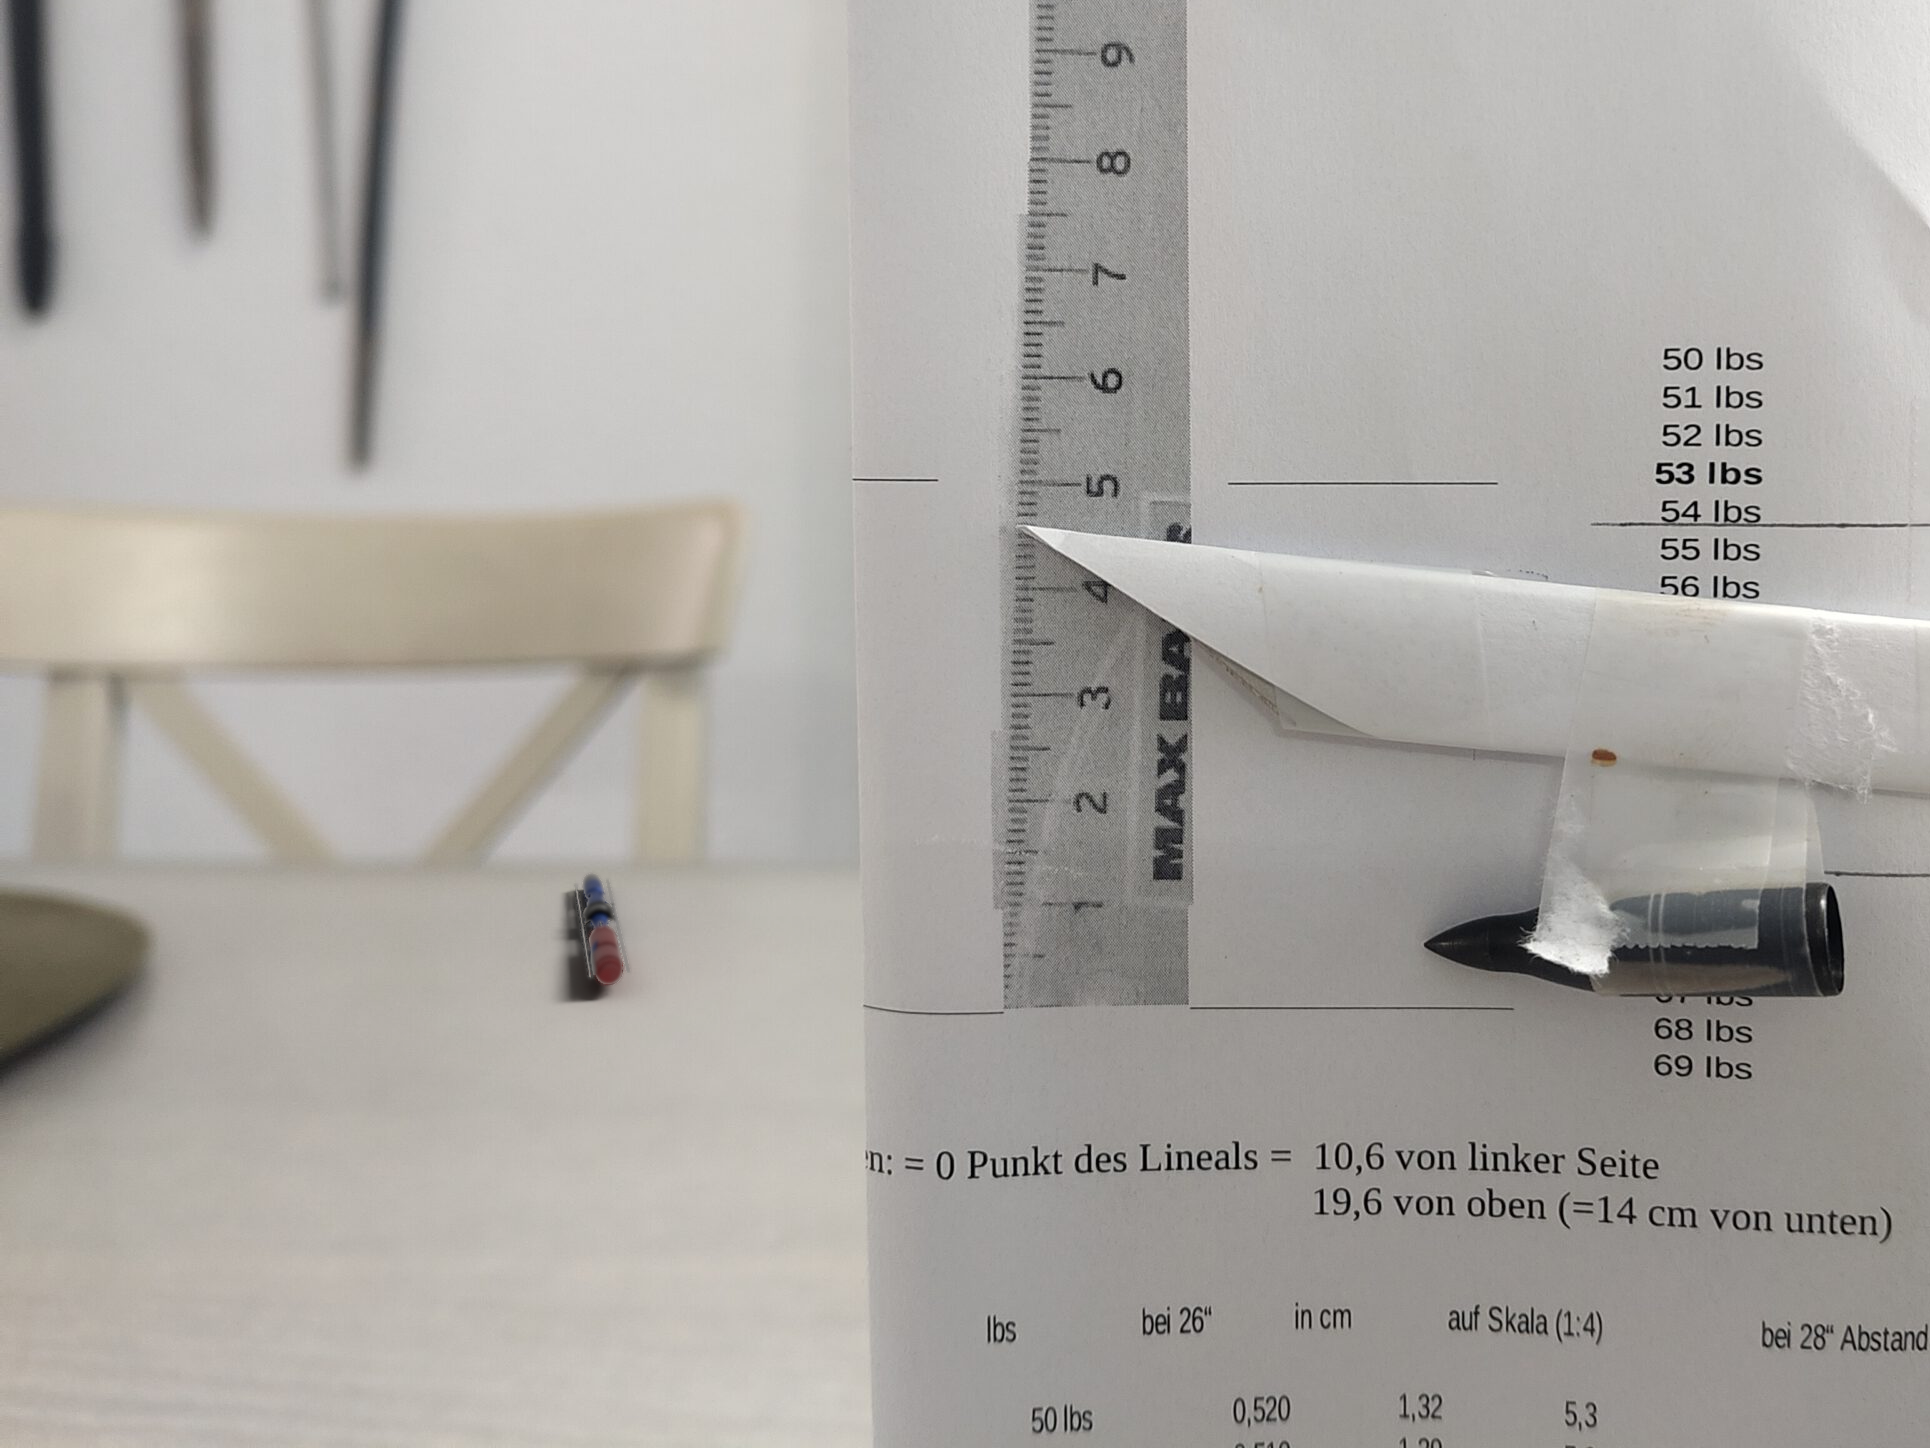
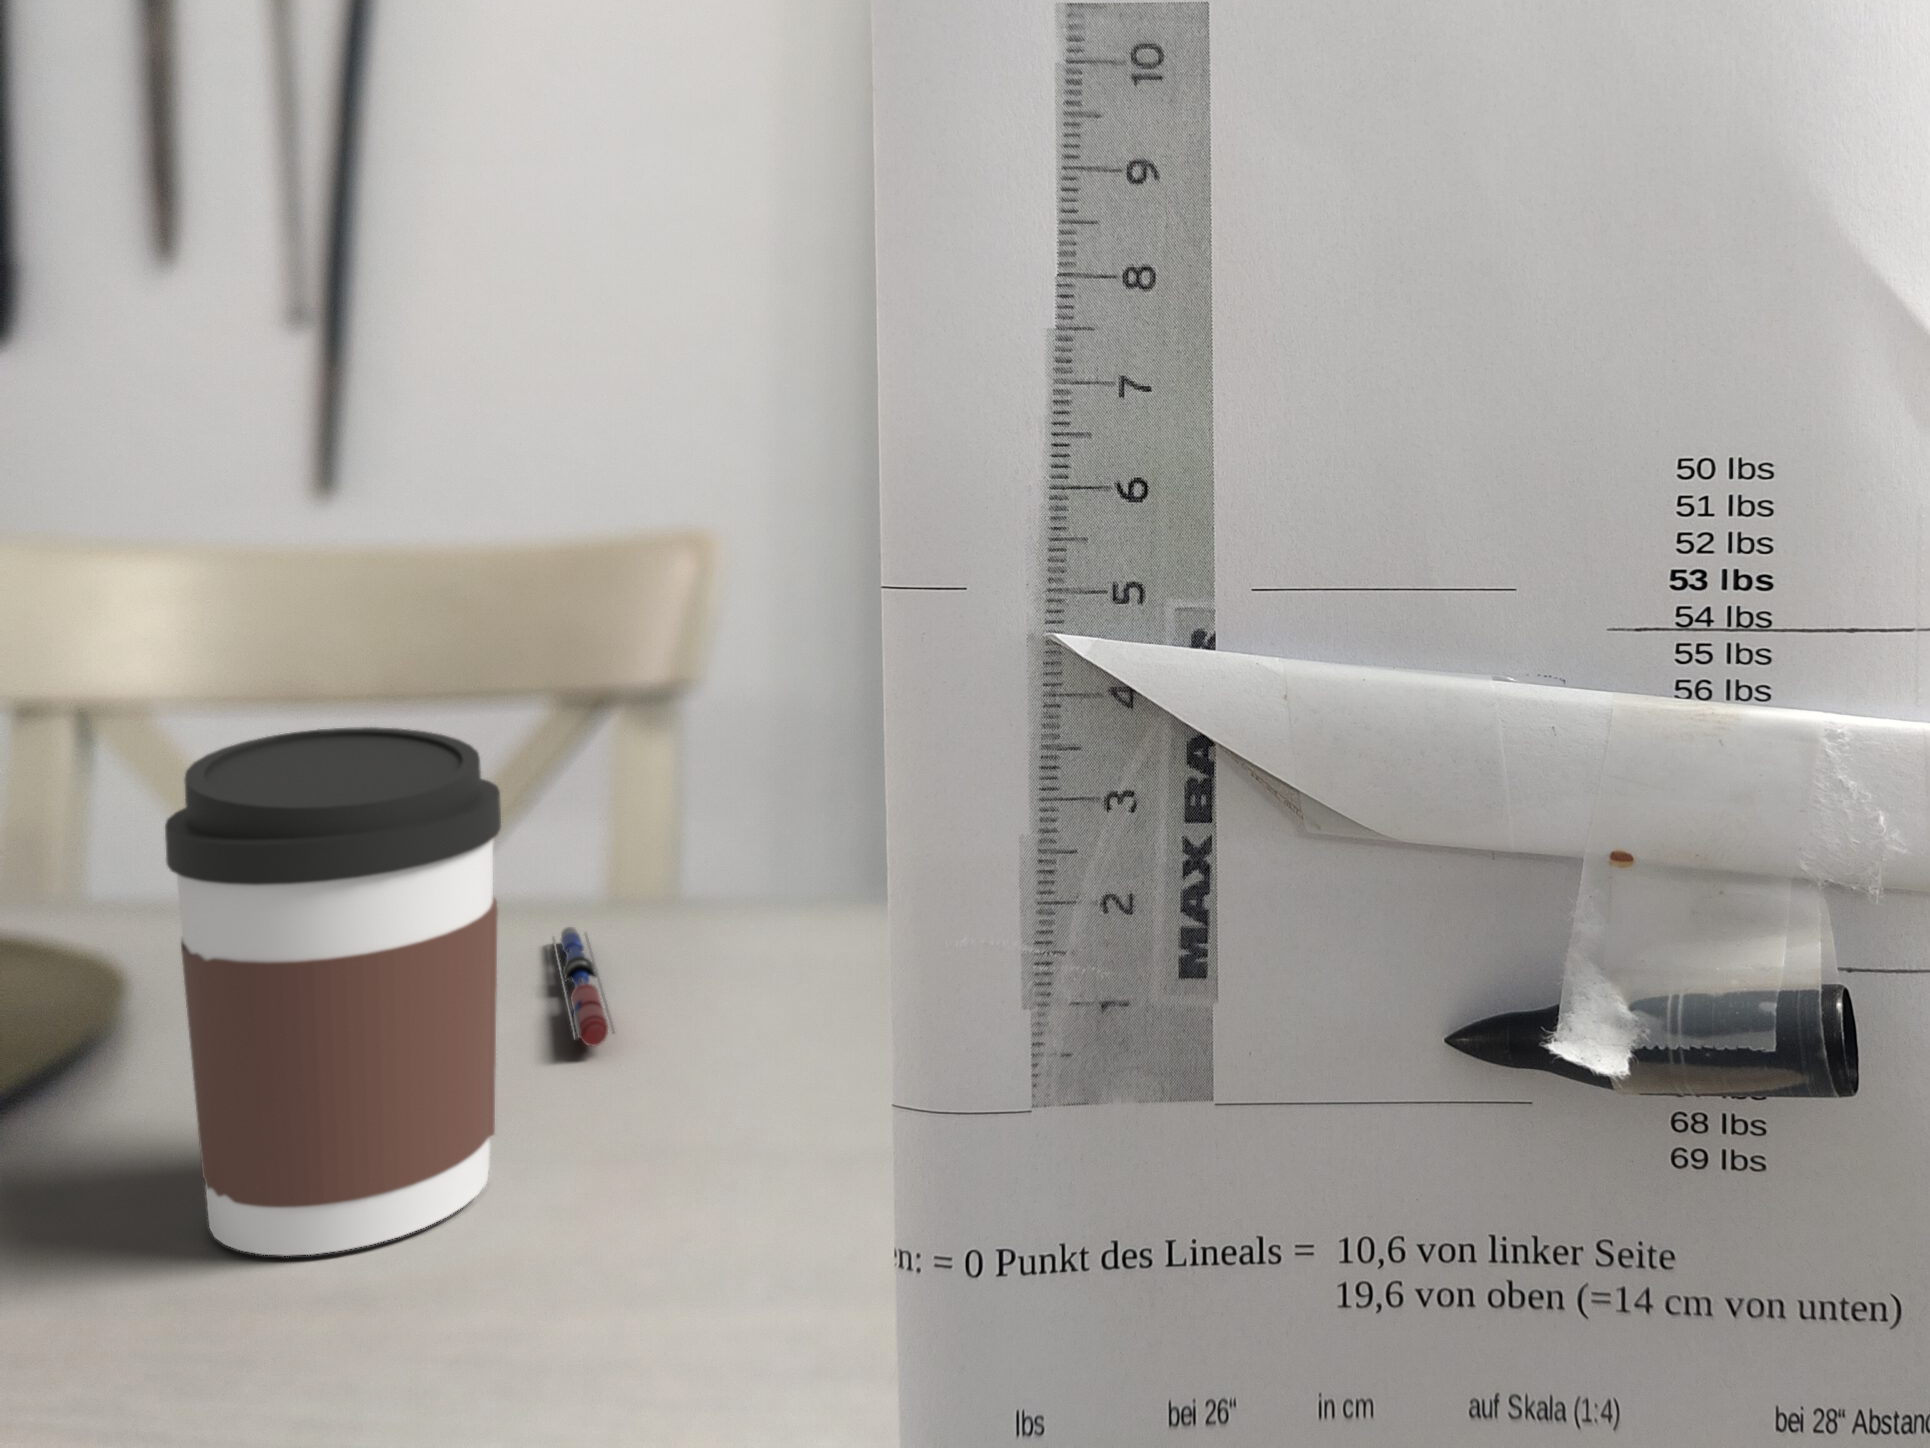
coffee cup: none [177,663,510,1179] -> present [165,727,501,1256]

